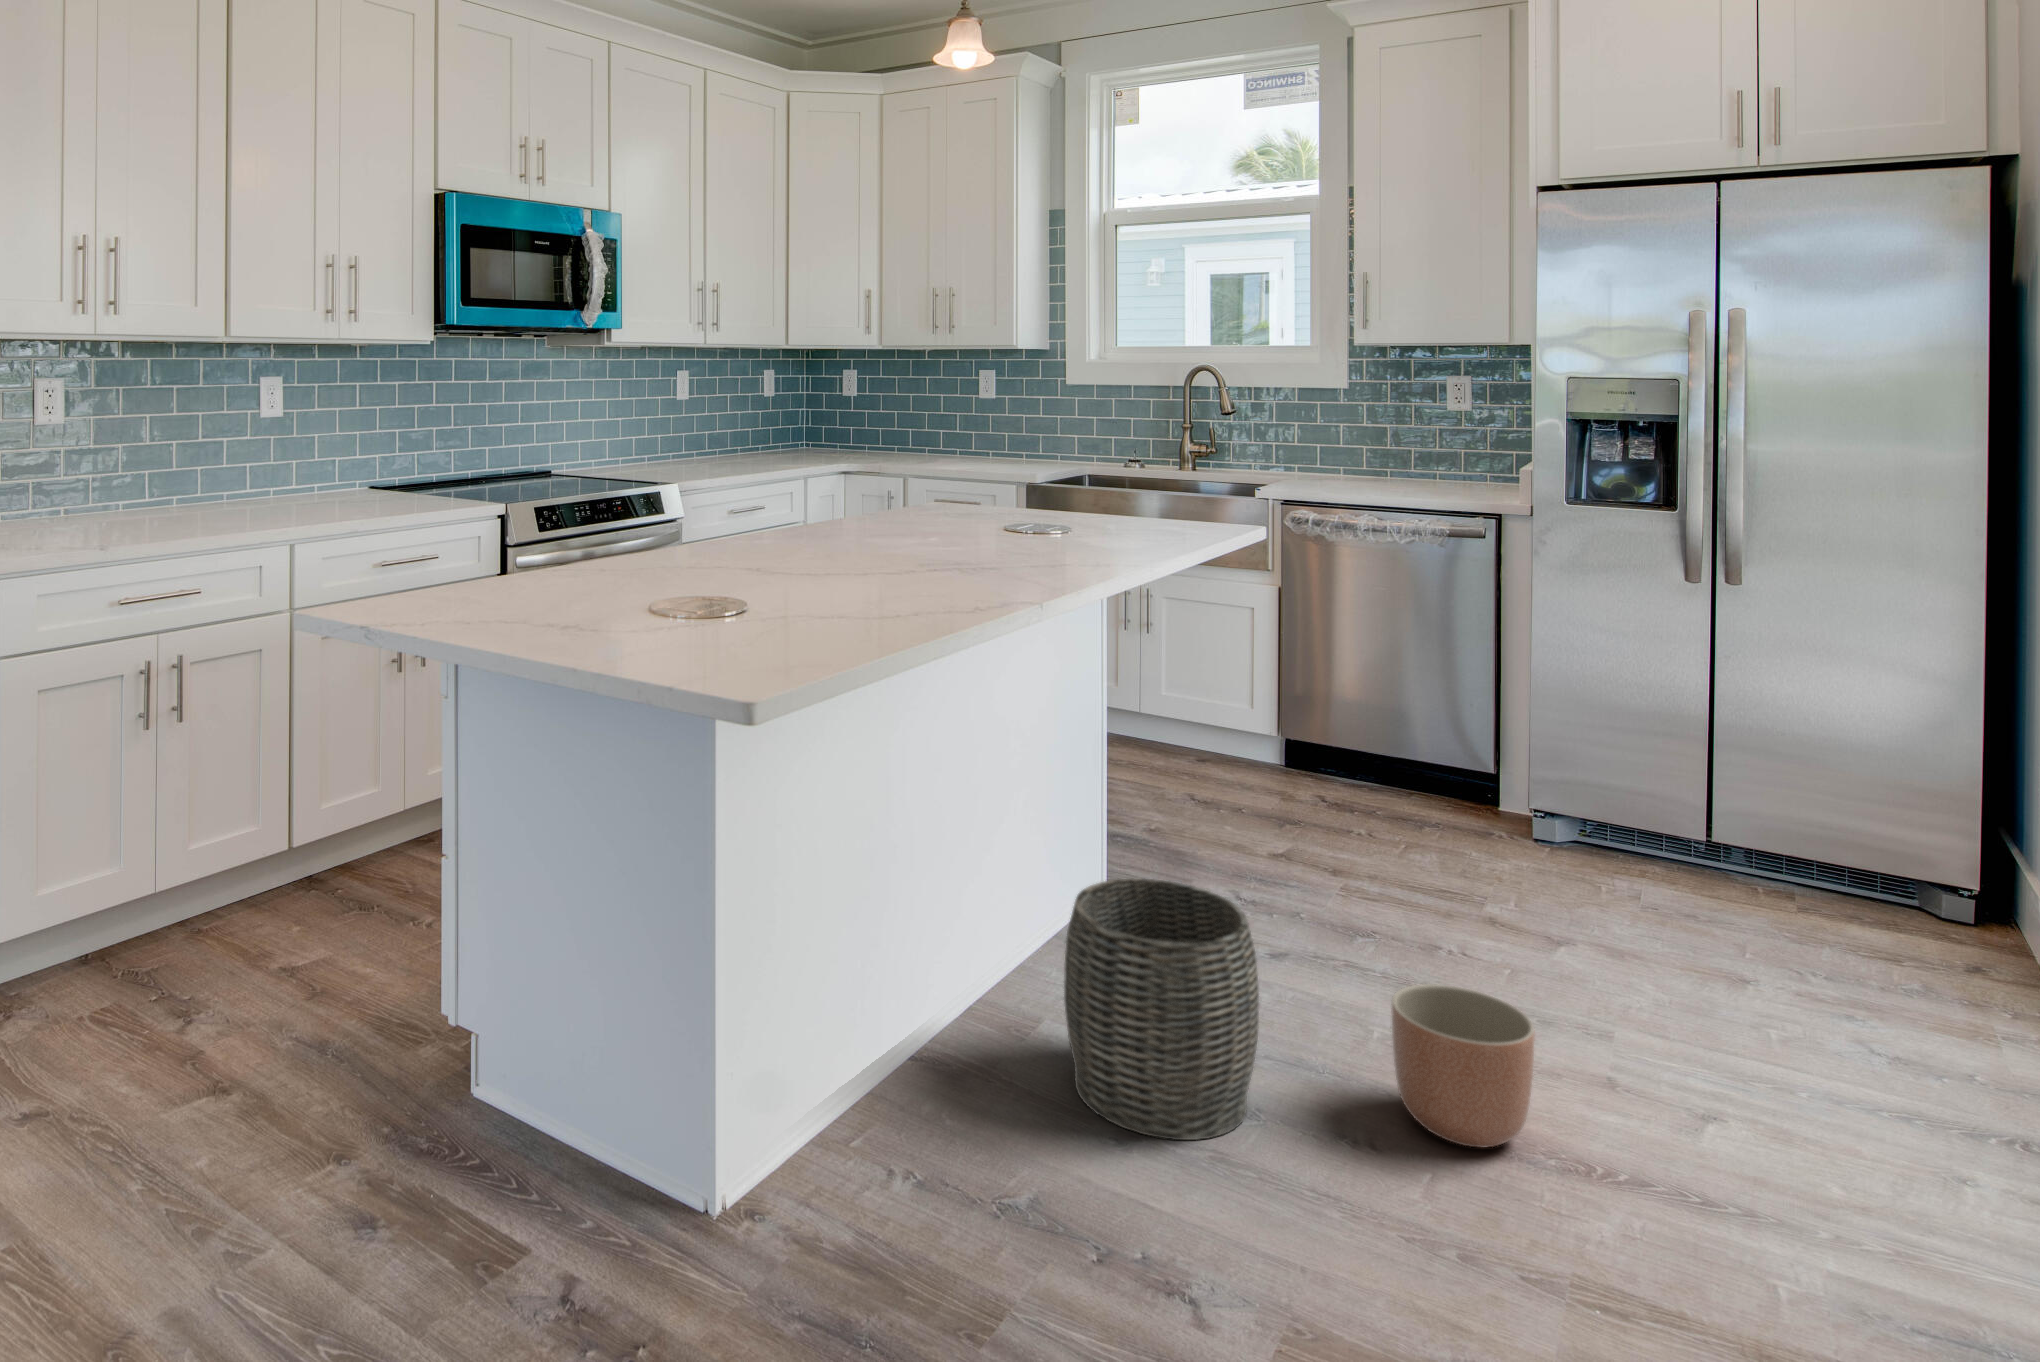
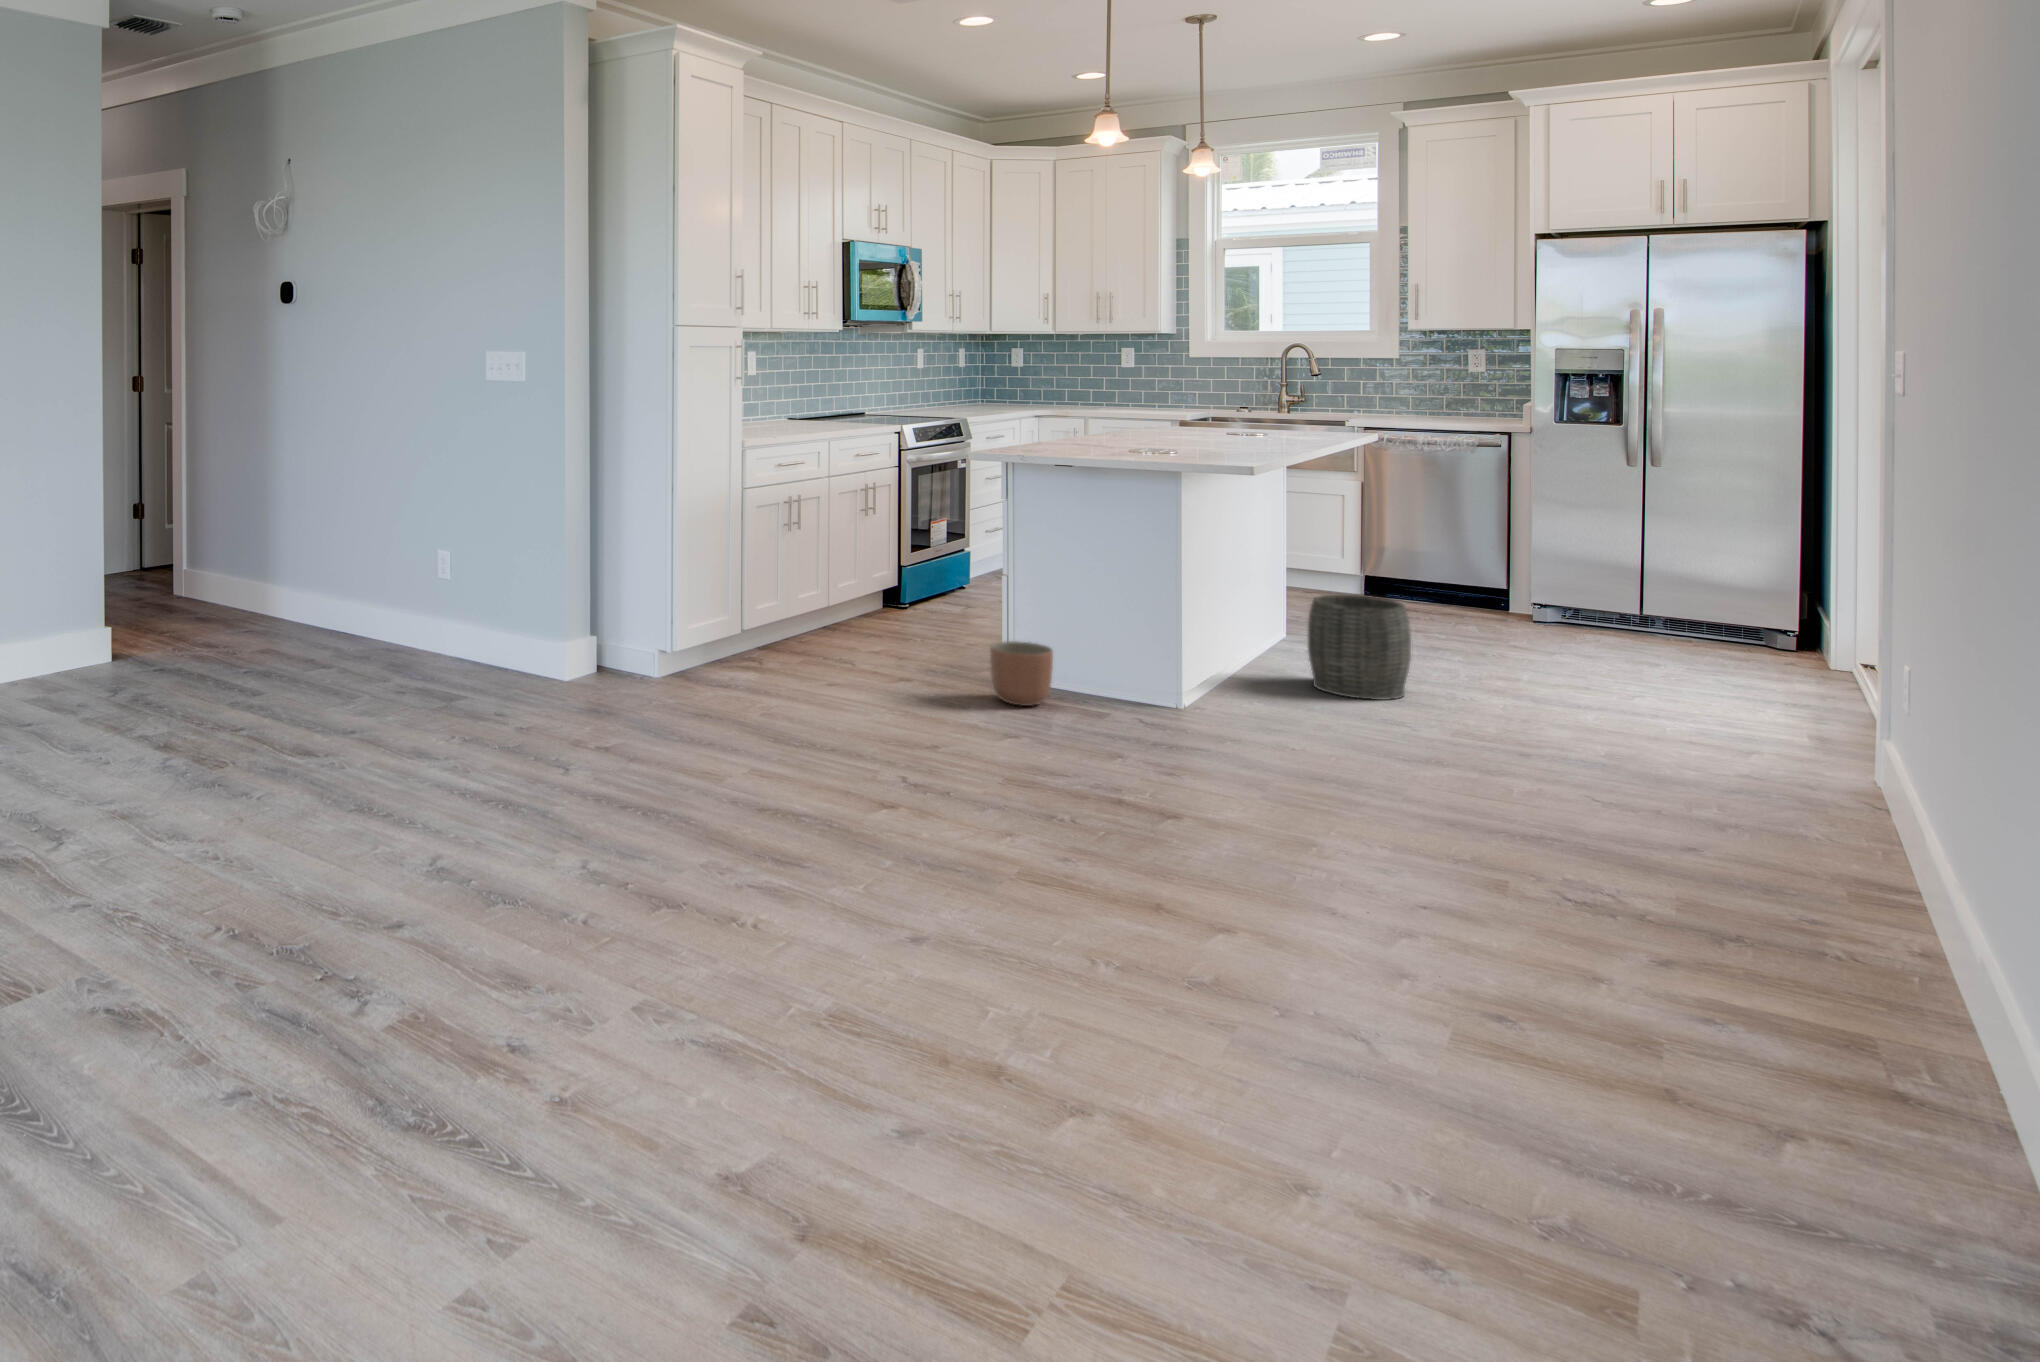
planter: present [1391,984,1535,1148] -> present [990,641,1053,706]

